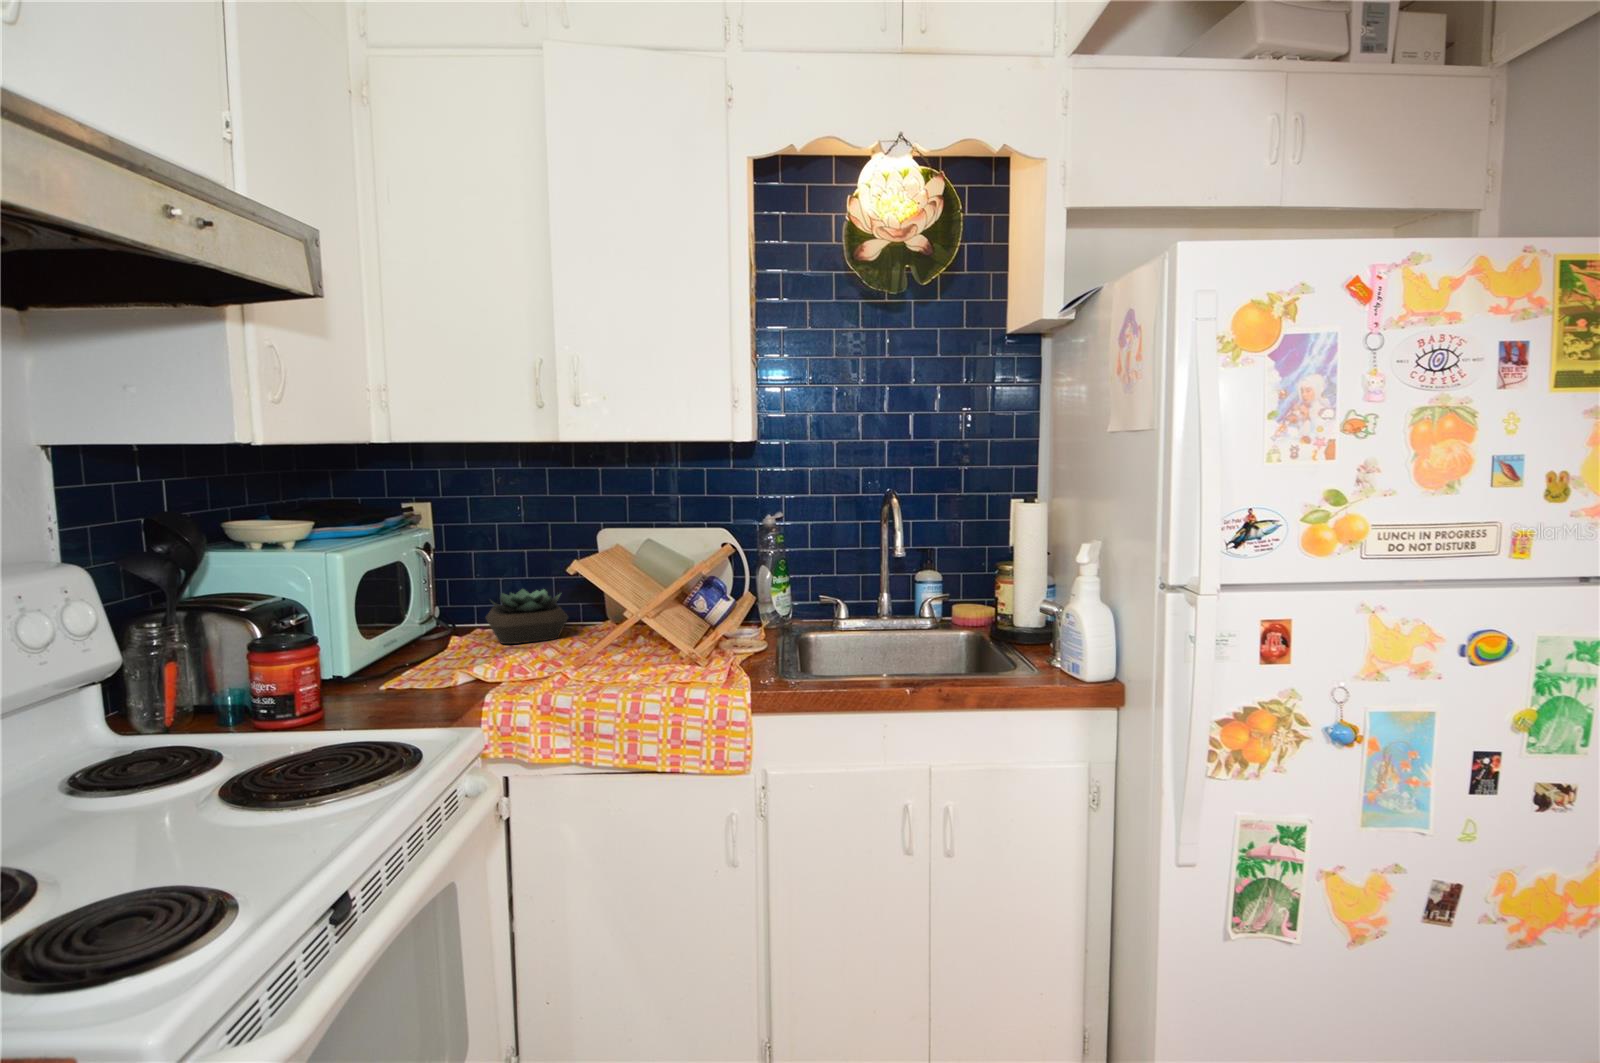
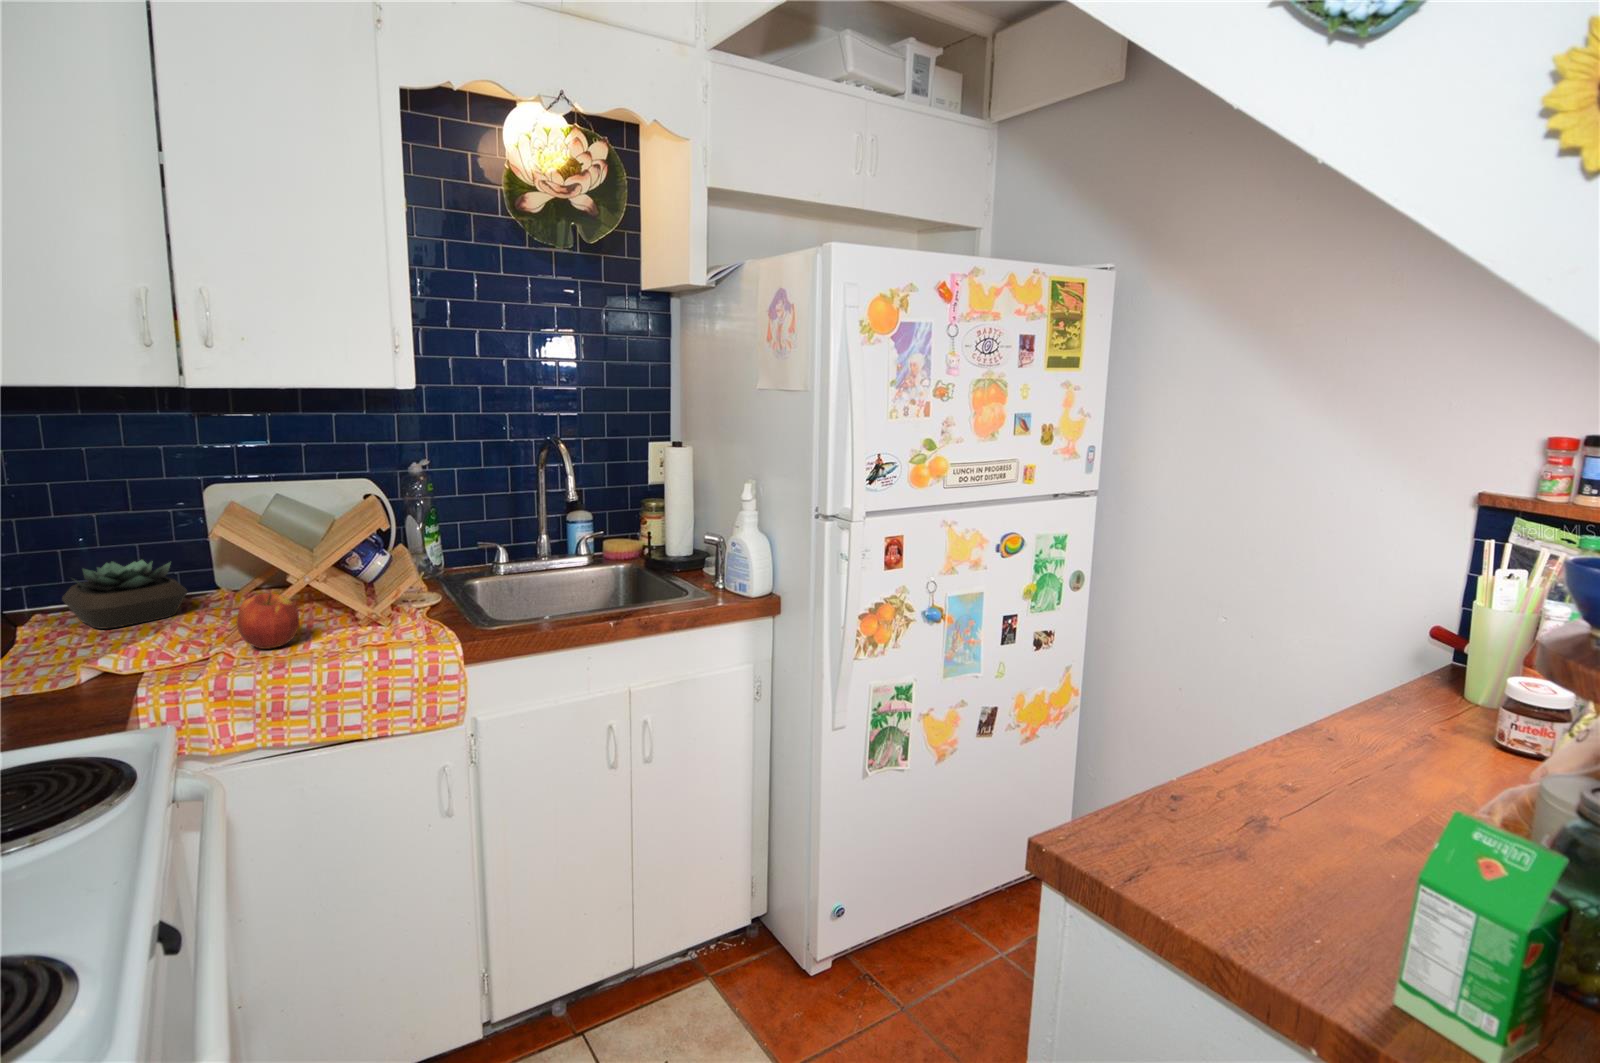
apple: none [574,623,624,674] -> present [237,593,300,649]

